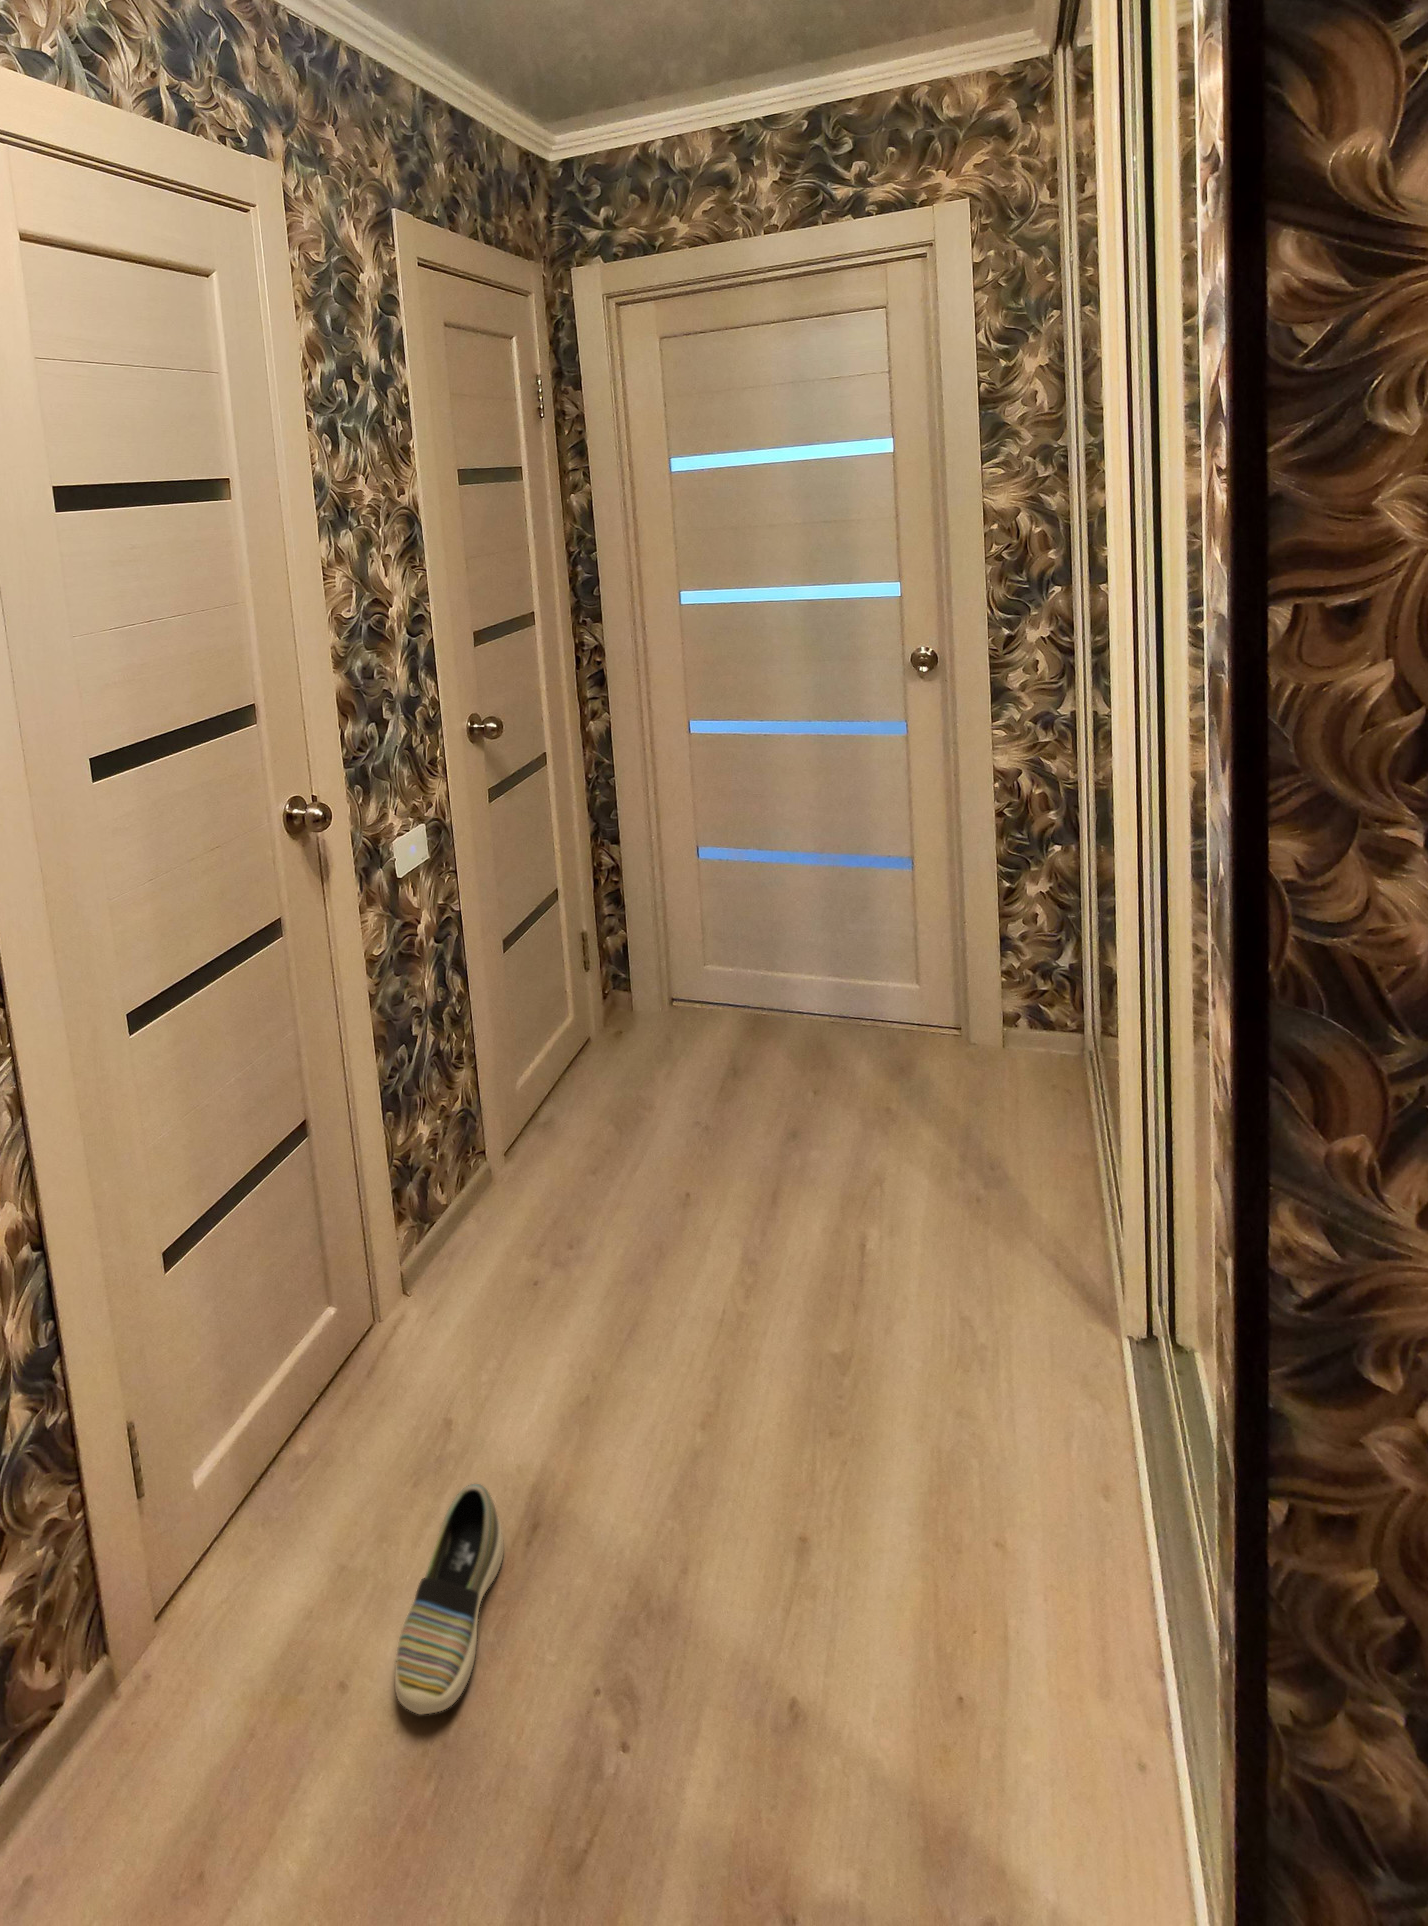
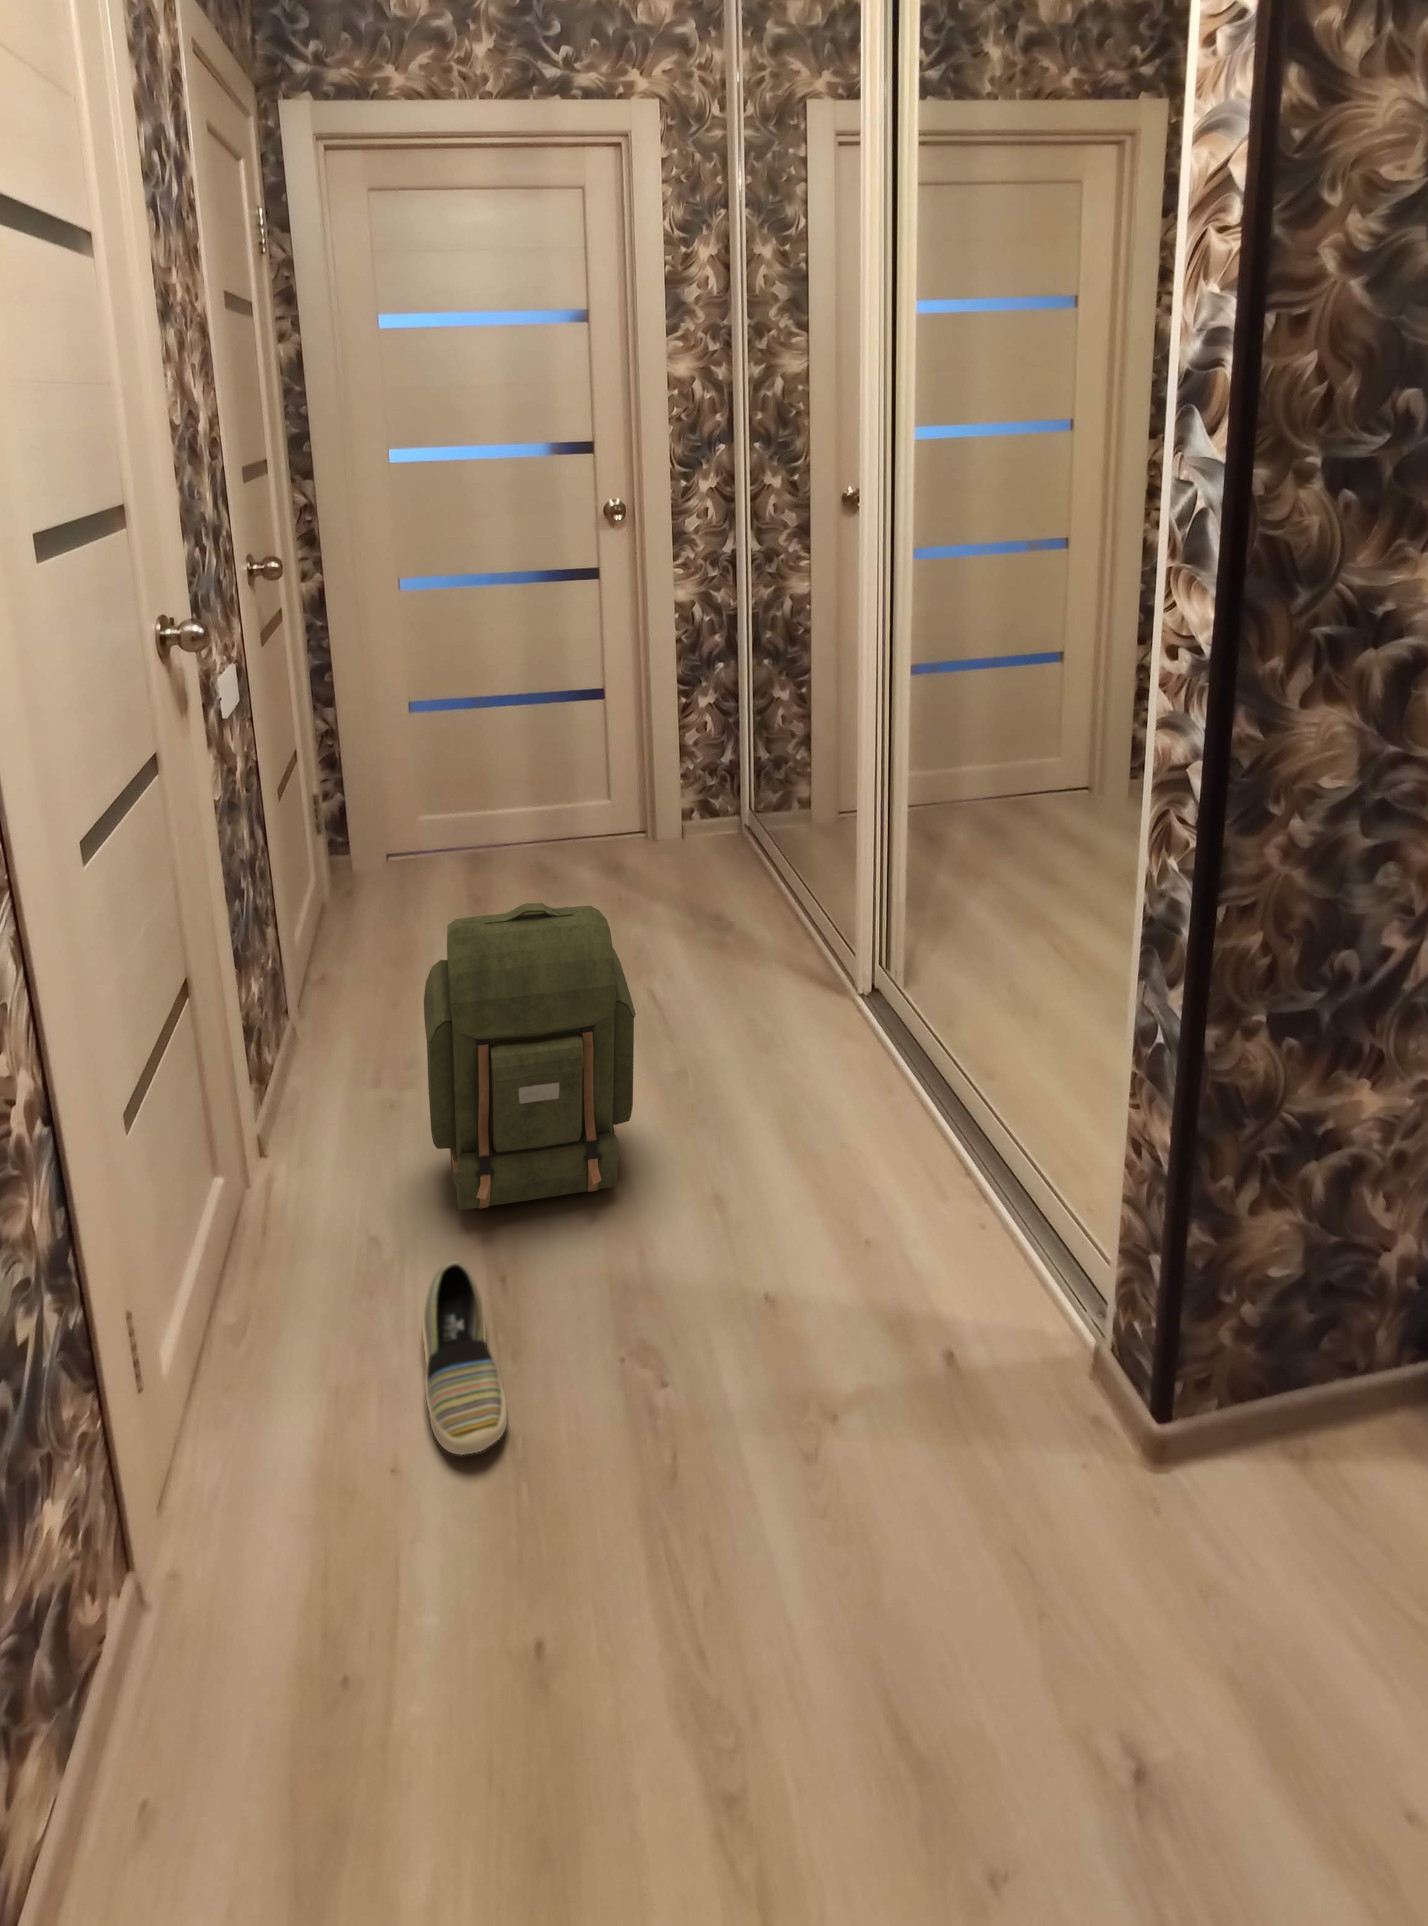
backpack: none [505,1119,737,1472] -> present [424,903,636,1210]

